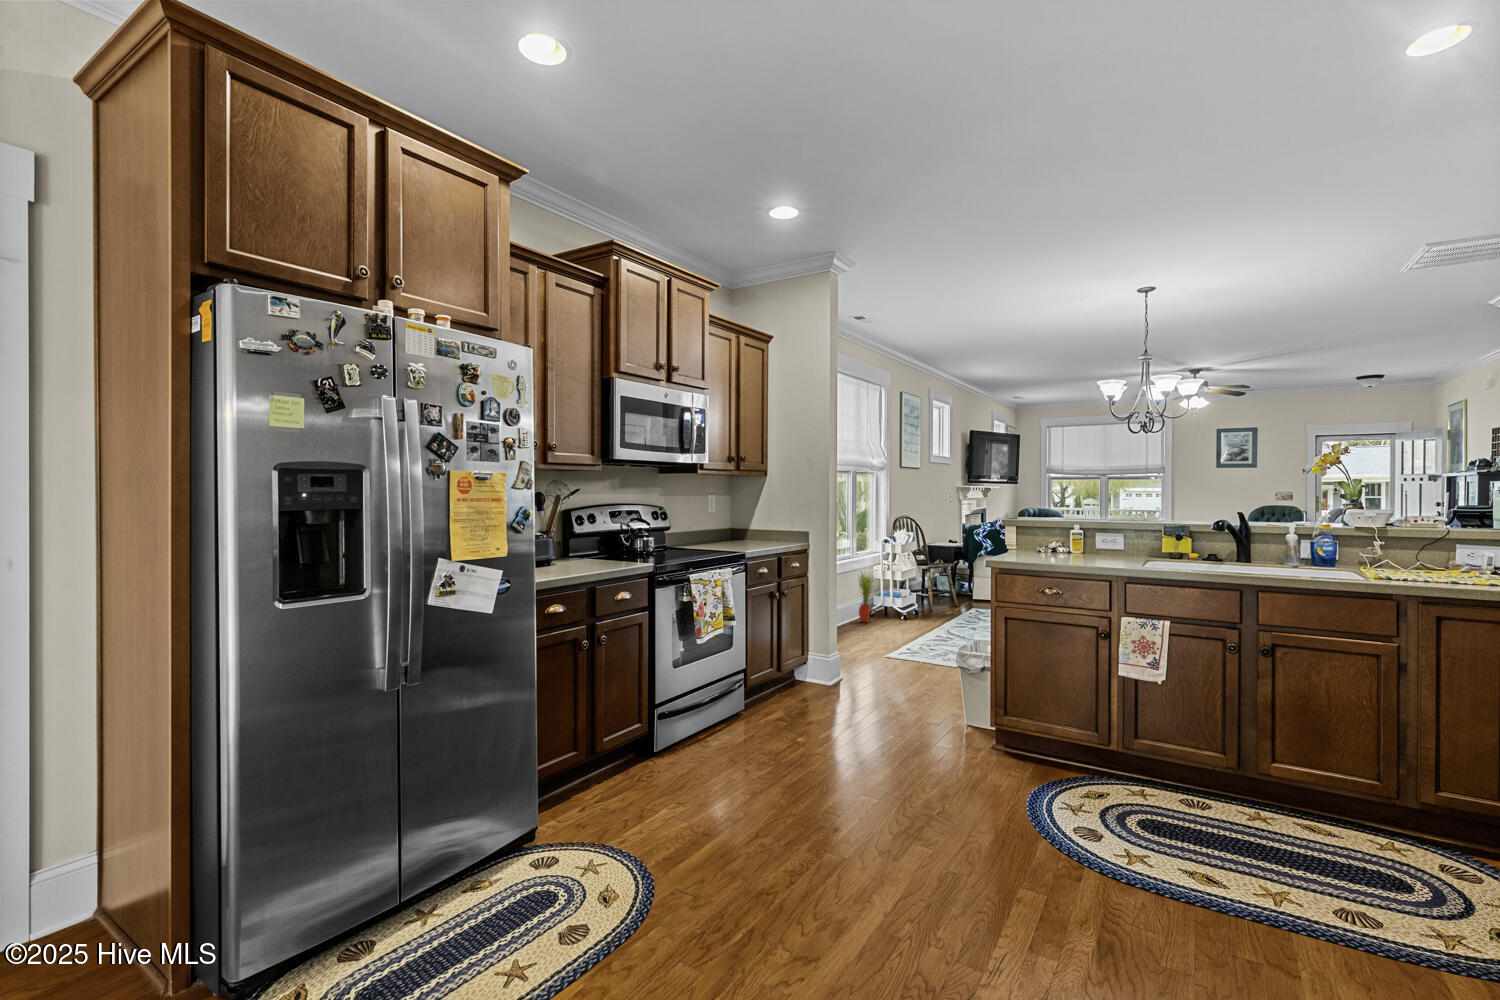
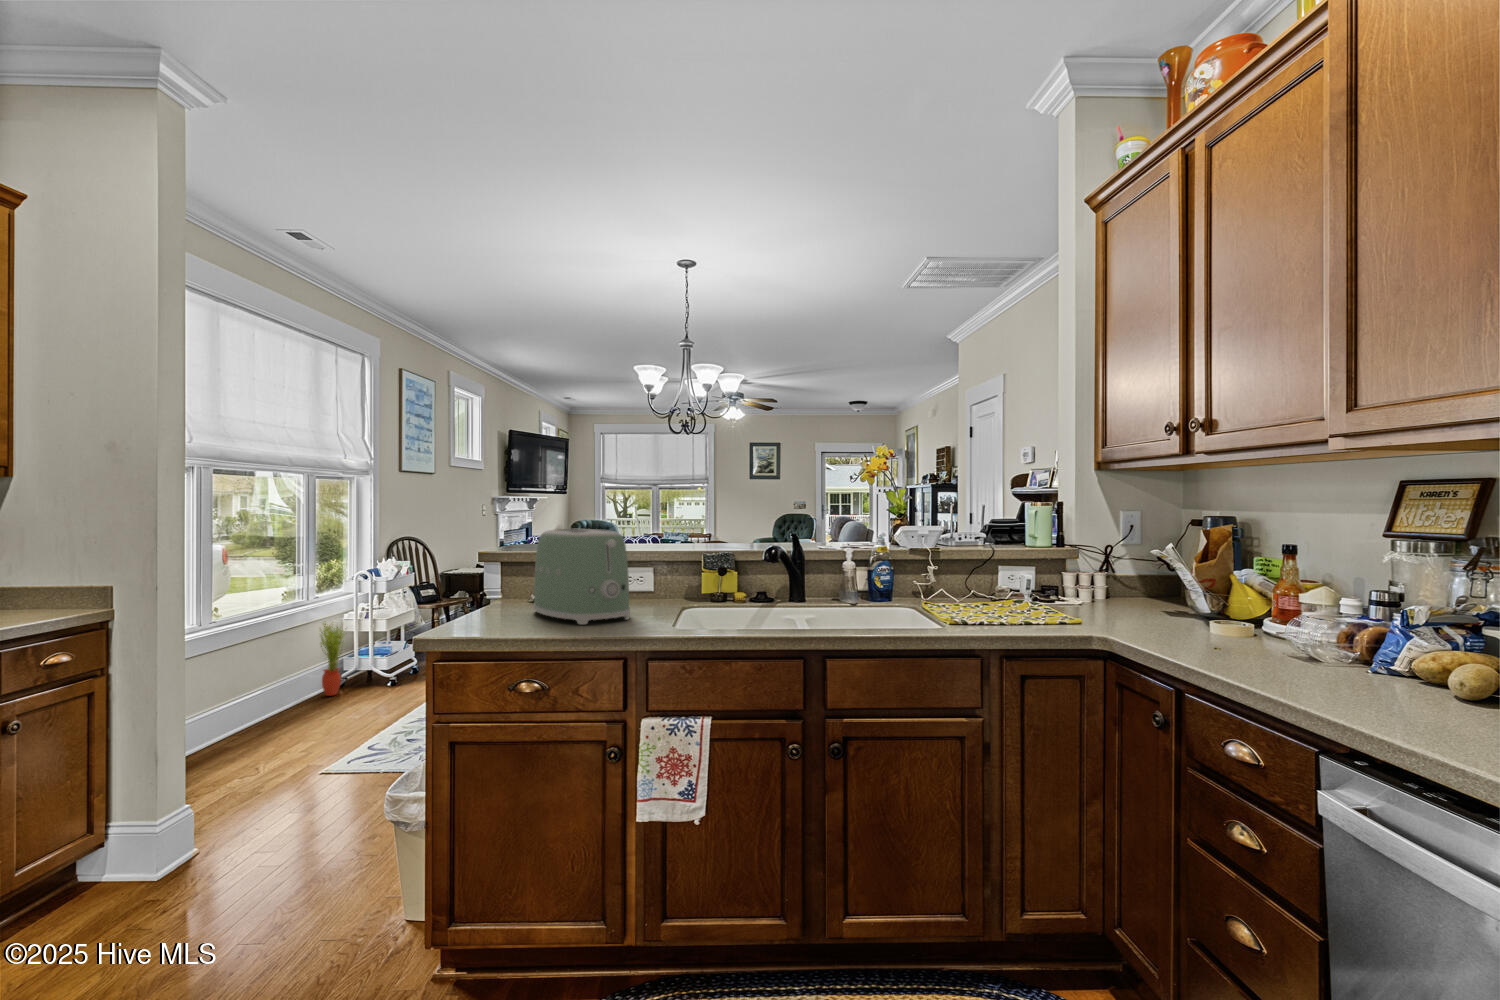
toaster: none [1043,504,1111,561] -> present [533,529,630,624]

